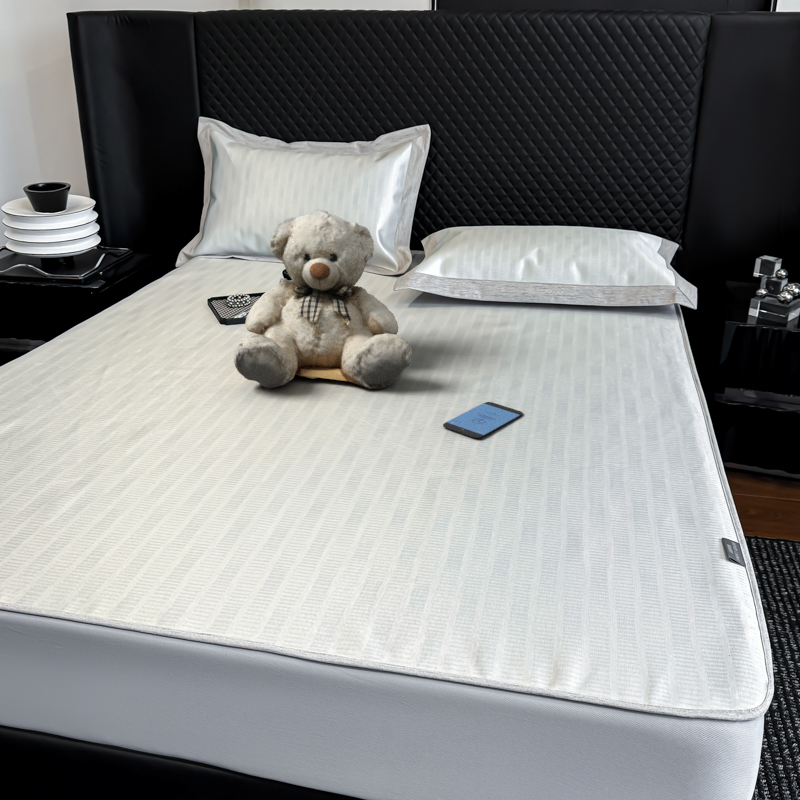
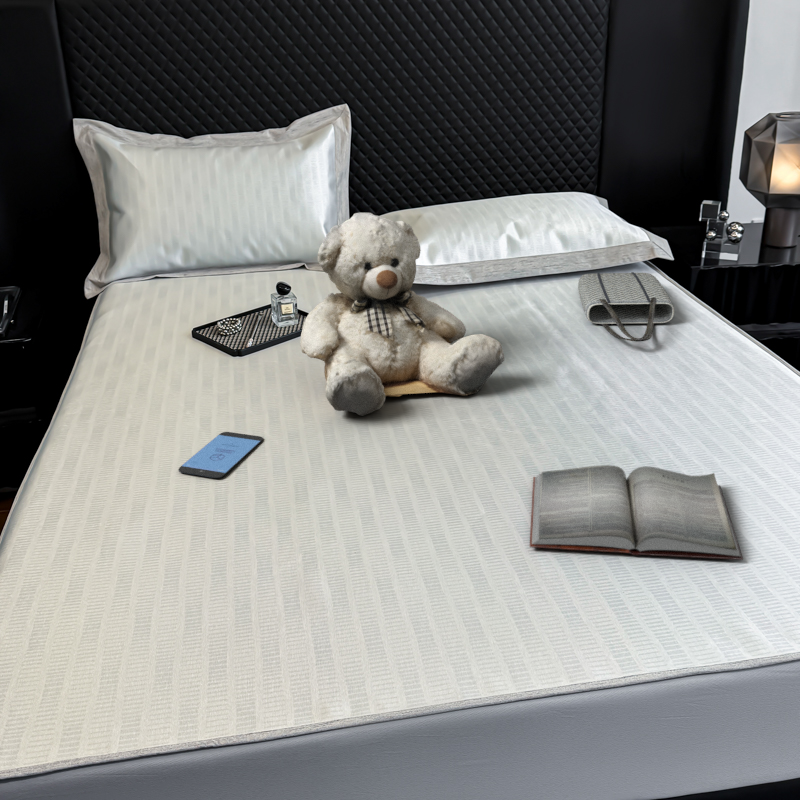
tote bag: none [549,306,650,371] -> present [578,272,674,342]
smartphone: present [443,402,523,438] -> present [178,432,263,478]
hardback book: none [281,460,508,572] -> present [530,465,743,560]

